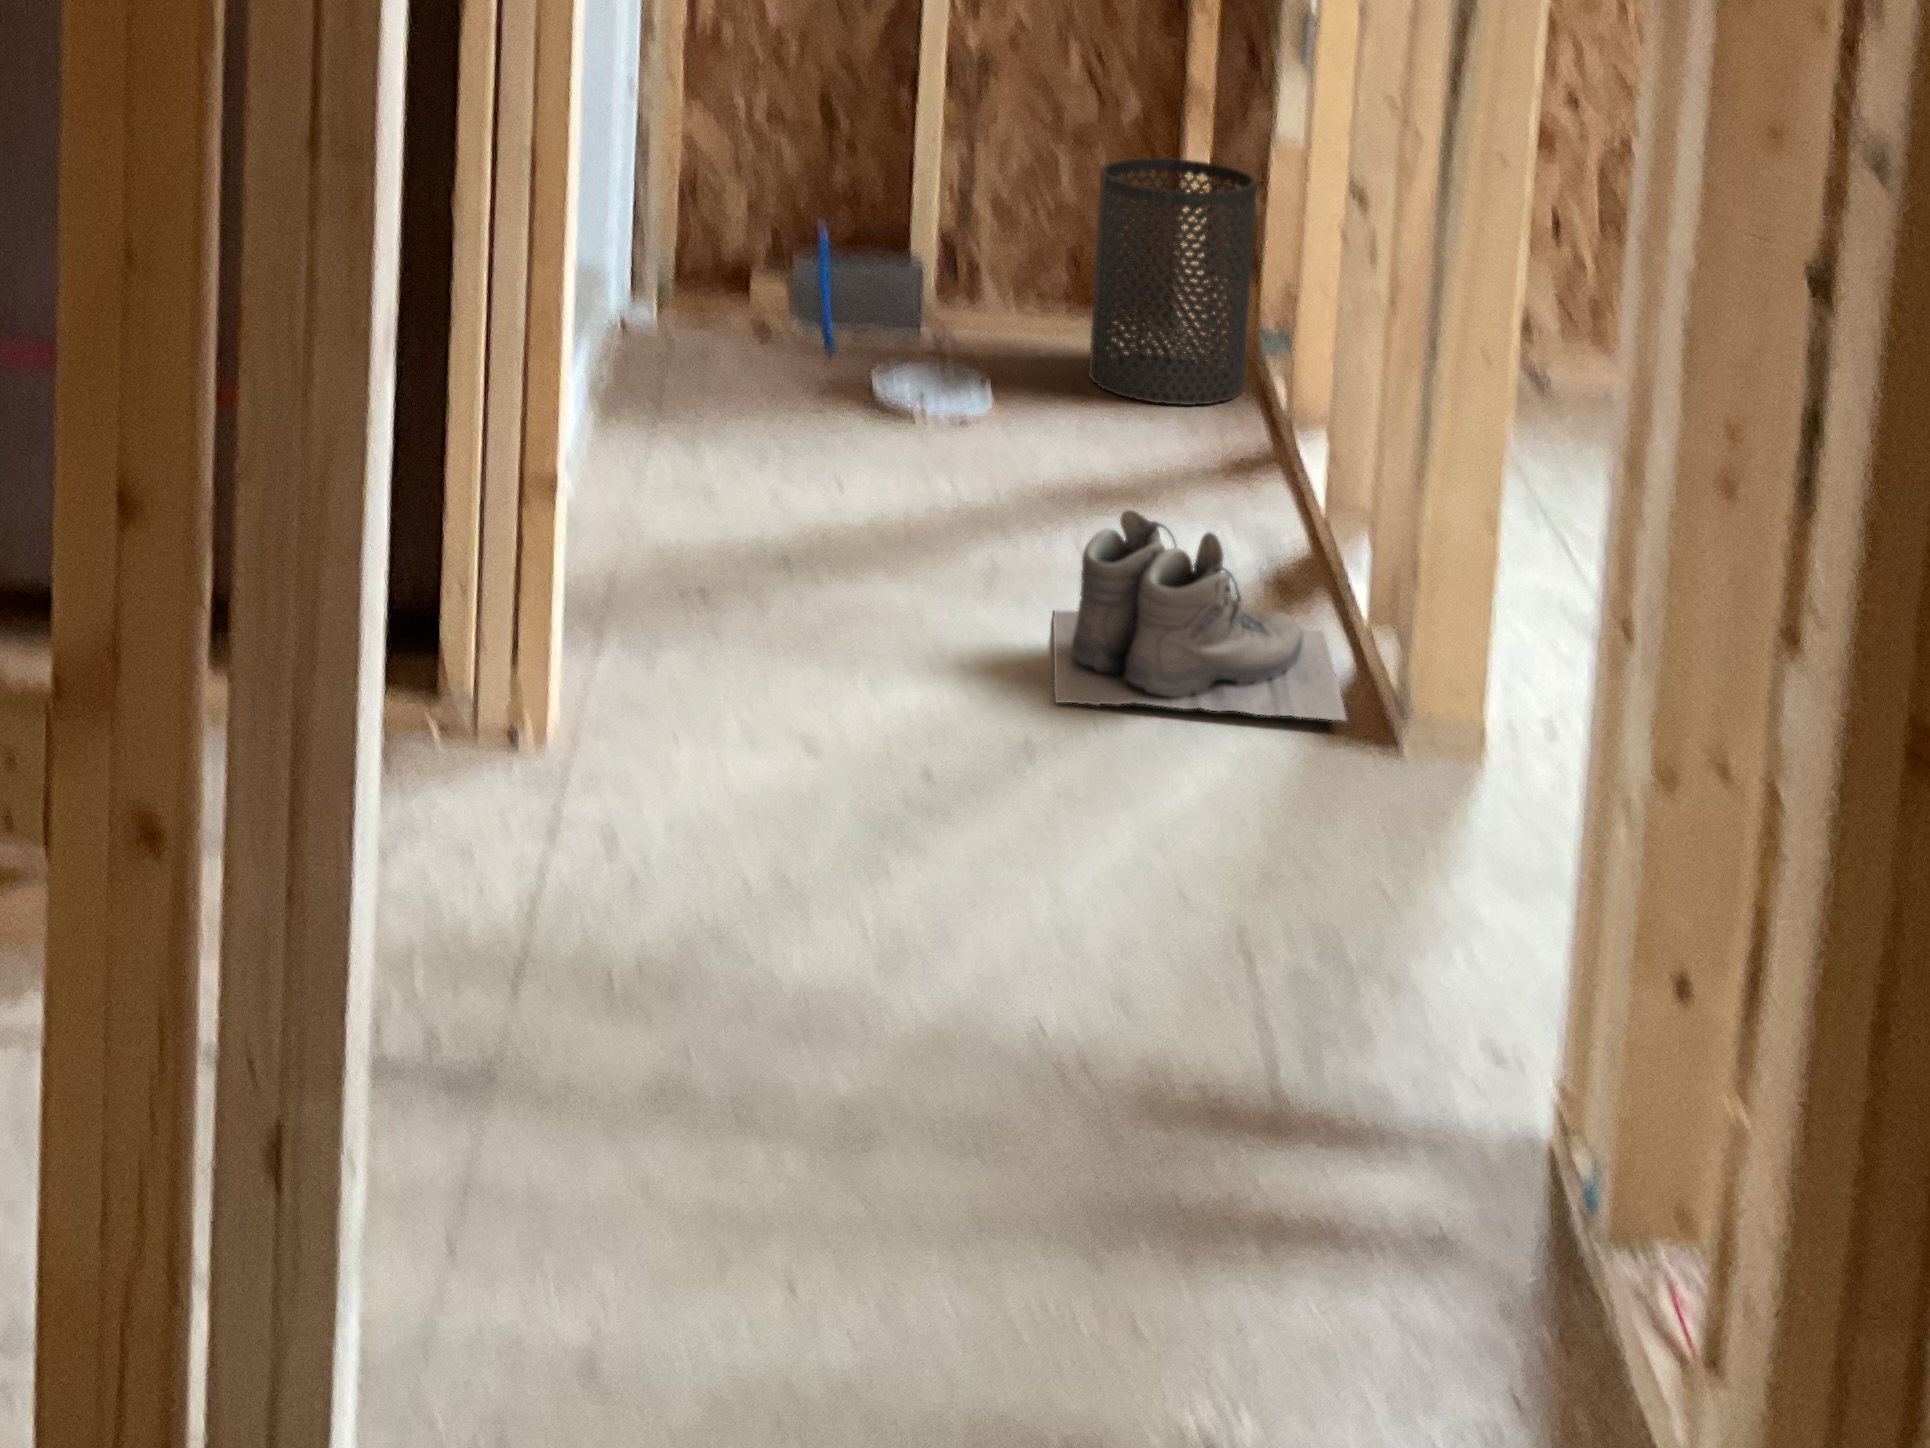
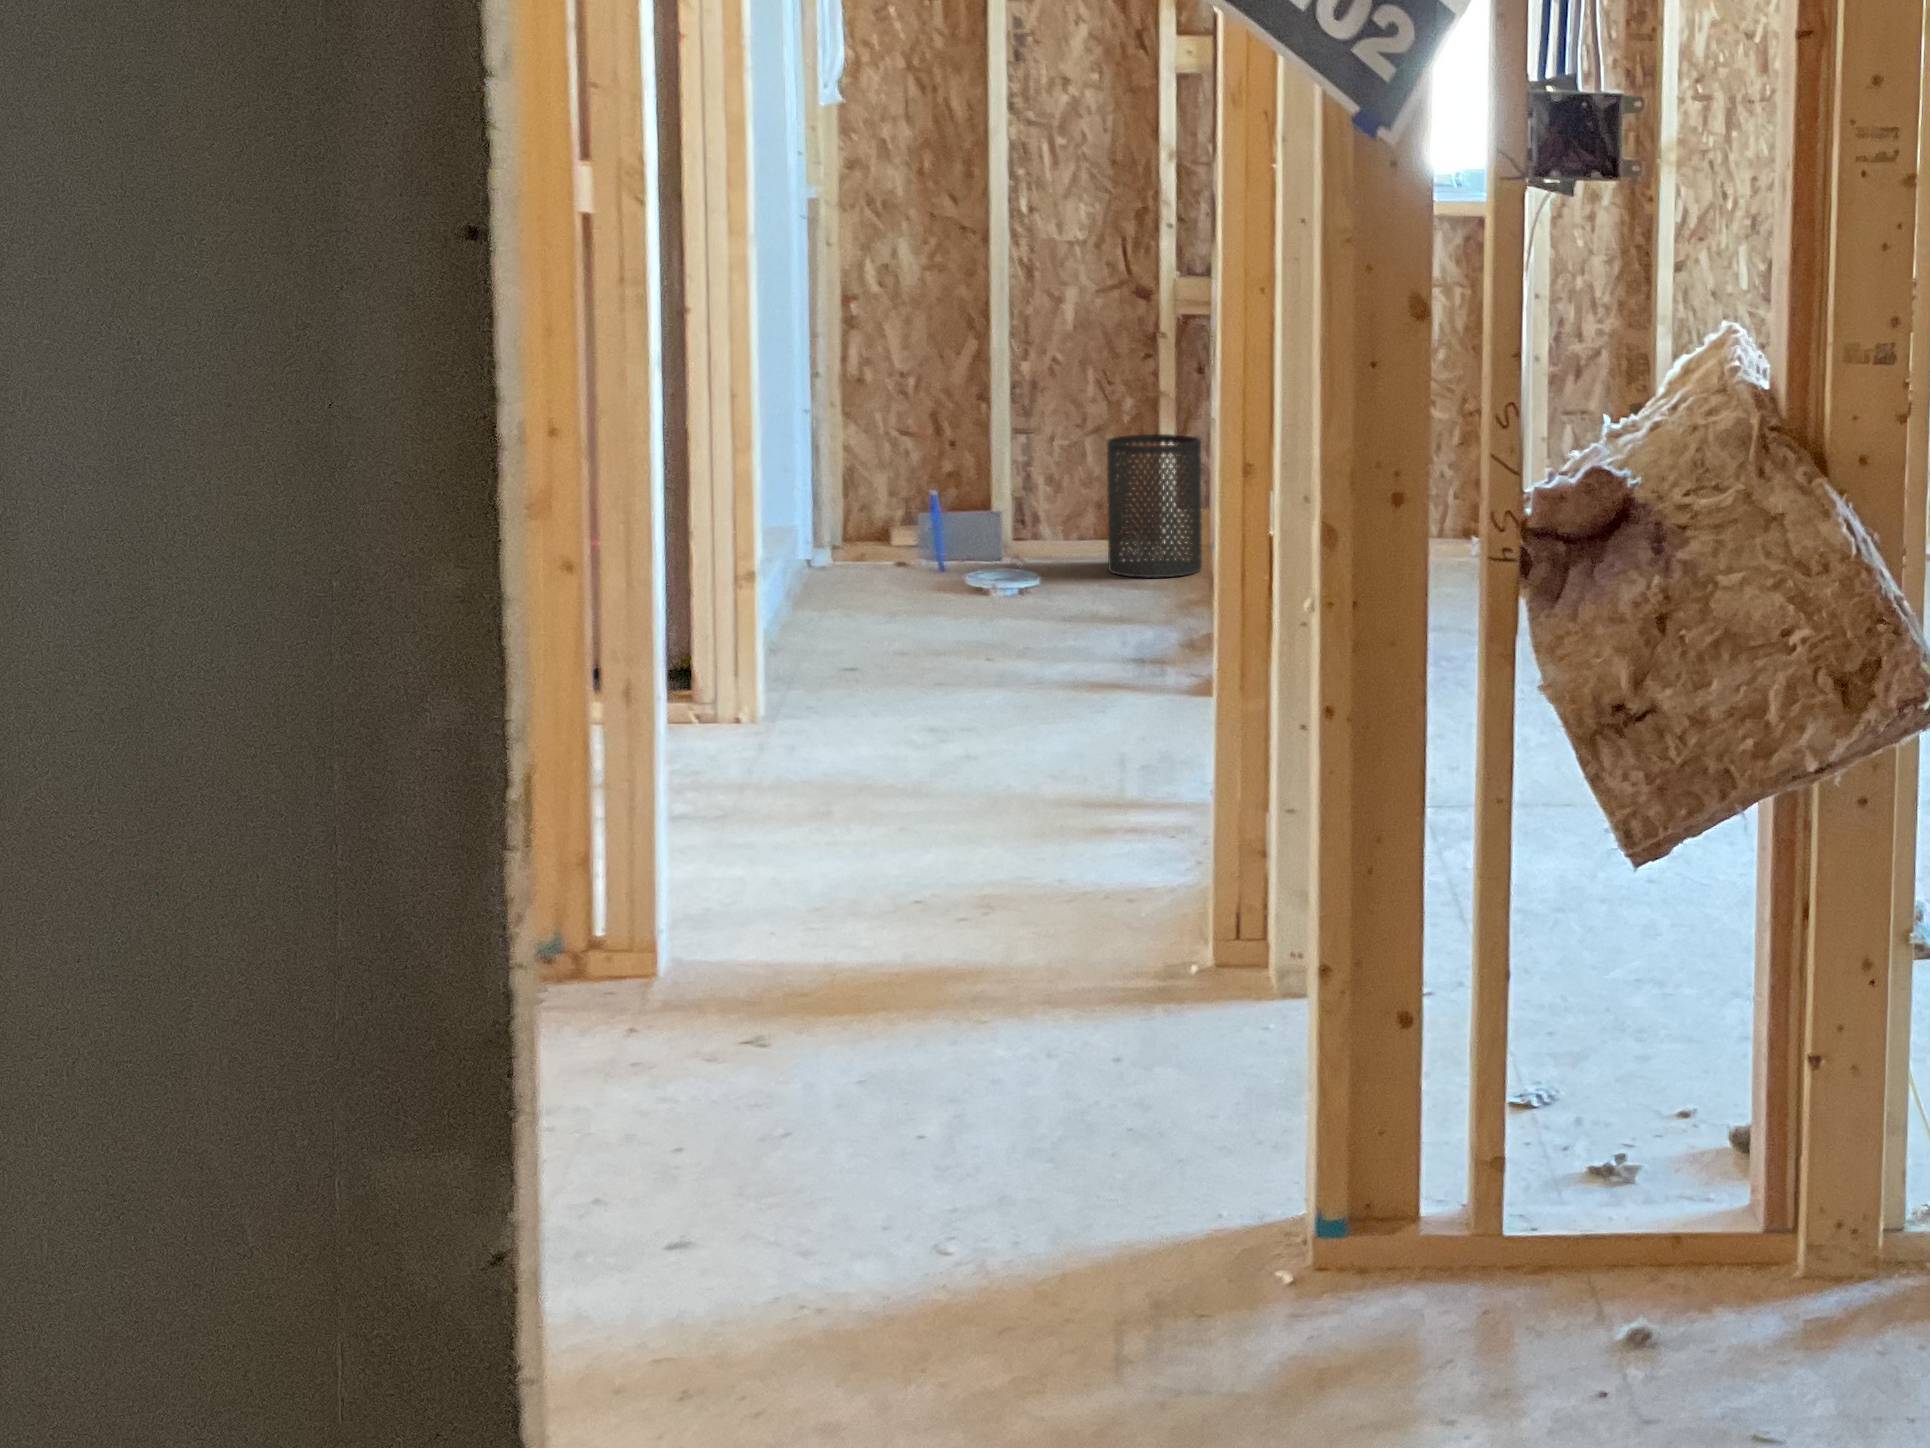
boots: present [1053,510,1346,721] -> none [1069,585,1226,682]

